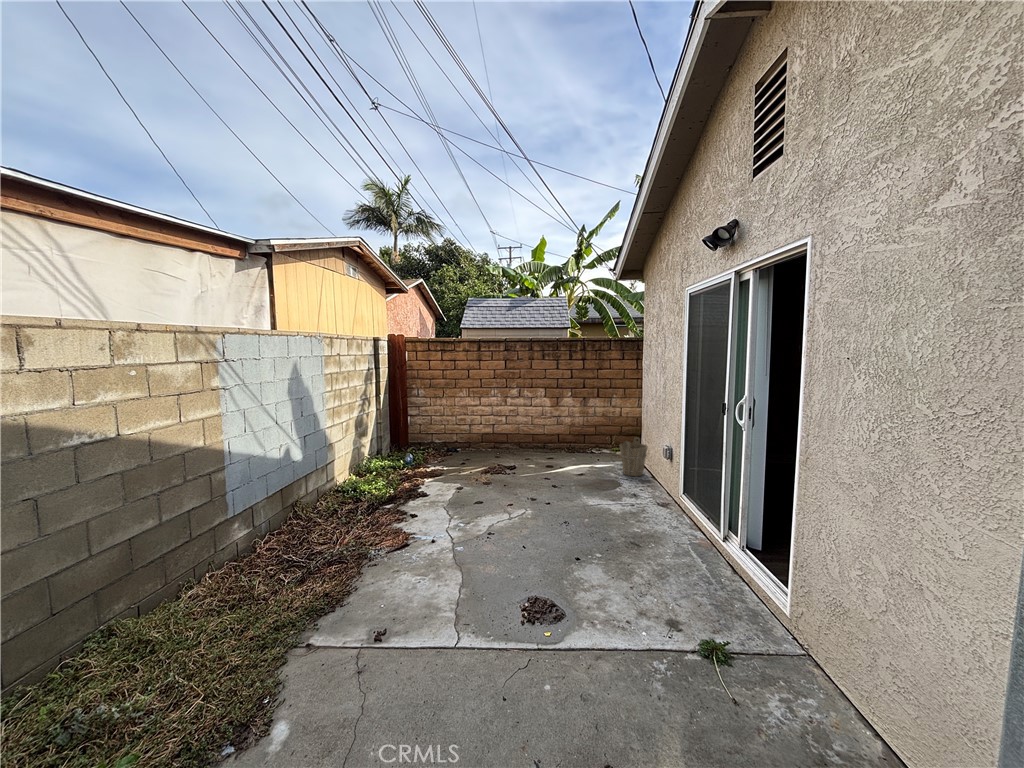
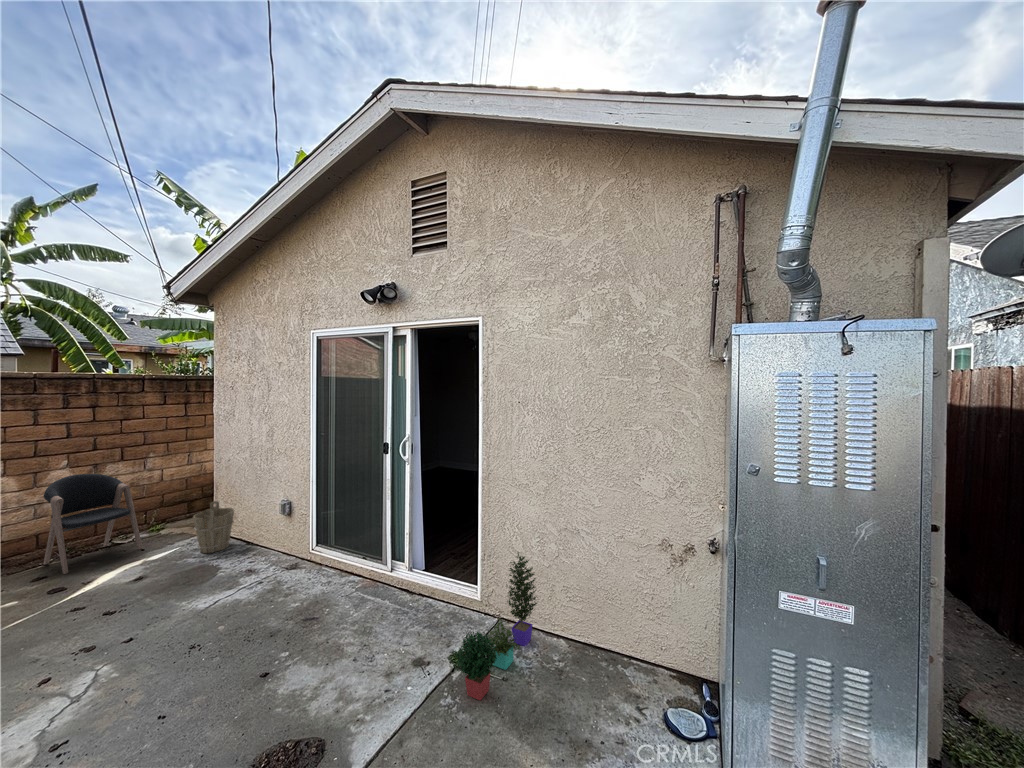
chair: none [556,402,599,461] -> present [43,474,142,574]
potted plant: none [668,572,842,702] -> present [456,552,538,701]

